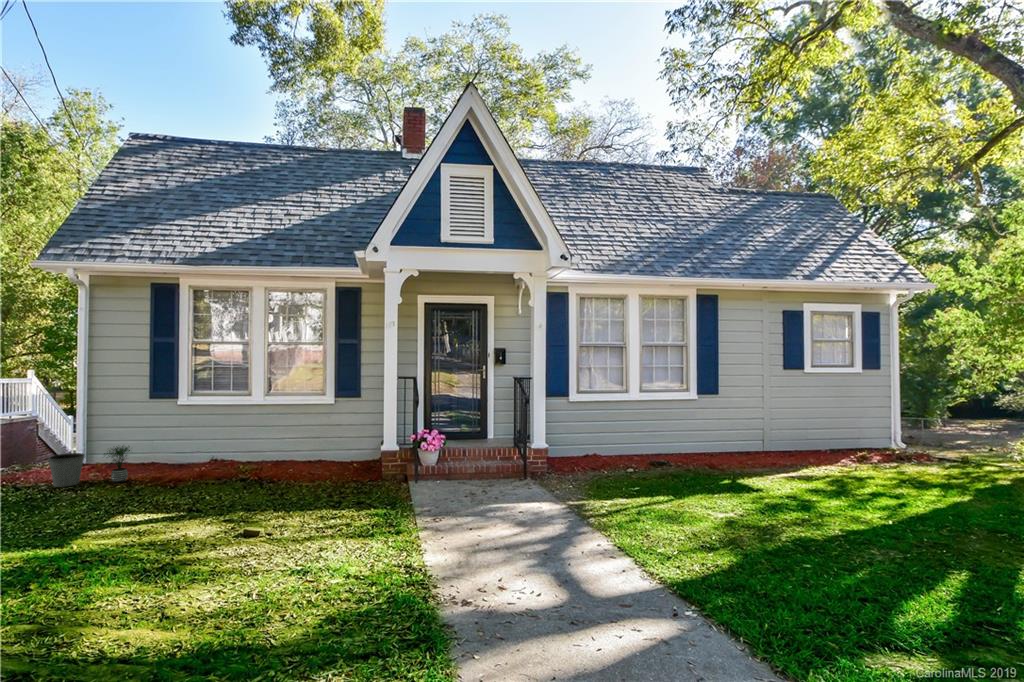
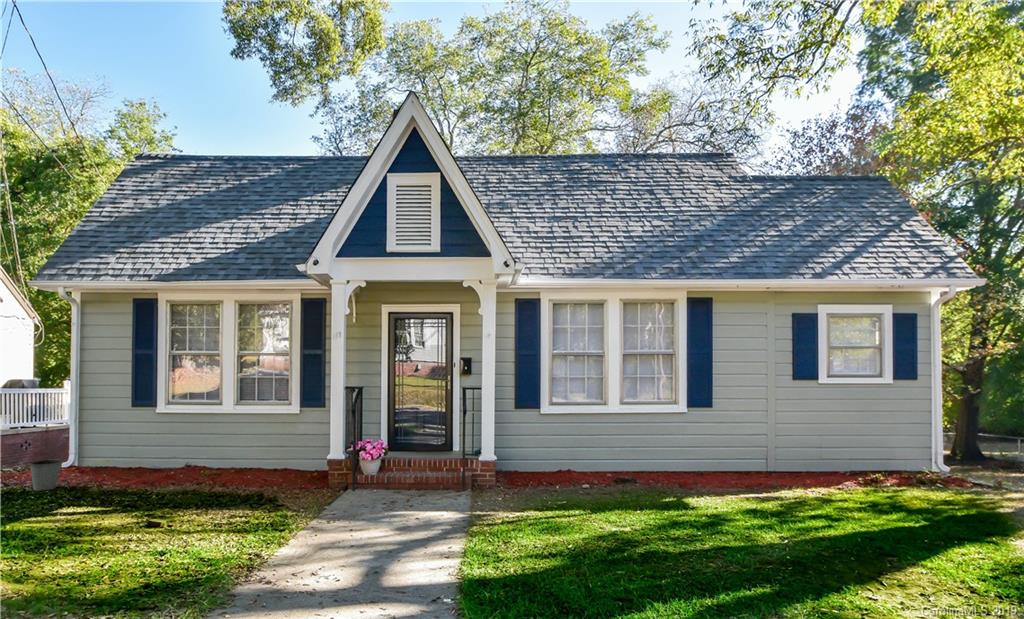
potted plant: present [104,446,130,483] -> none [75,452,105,489]

